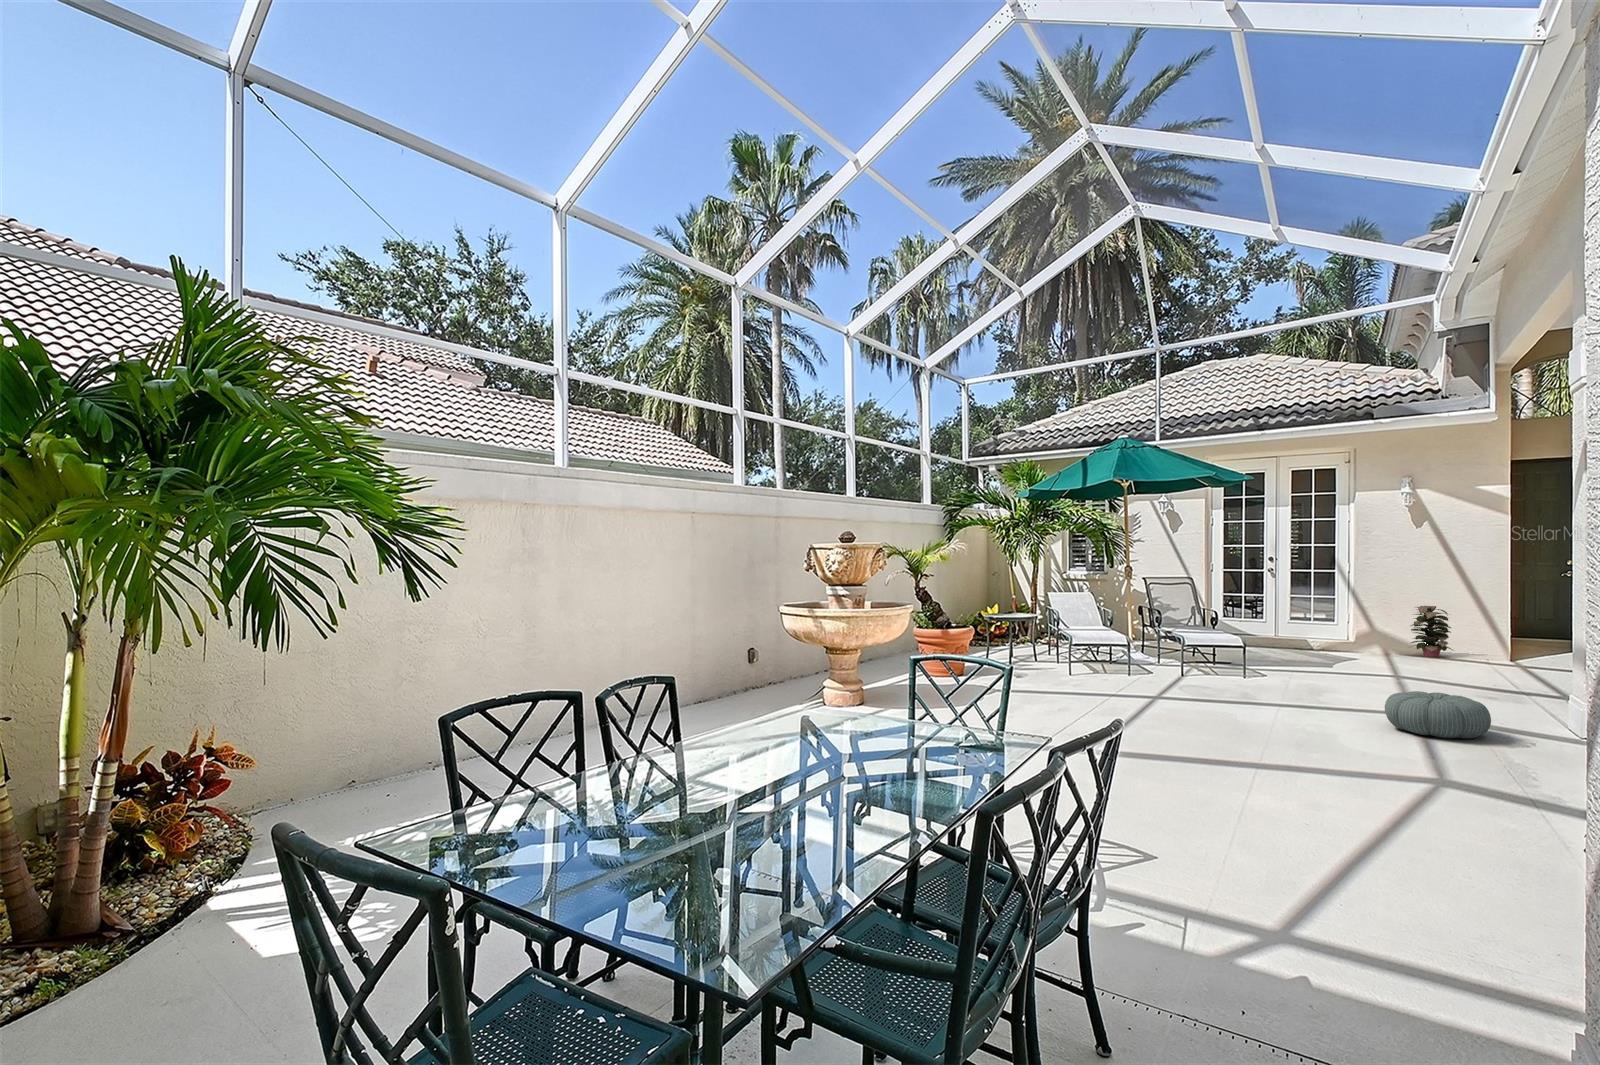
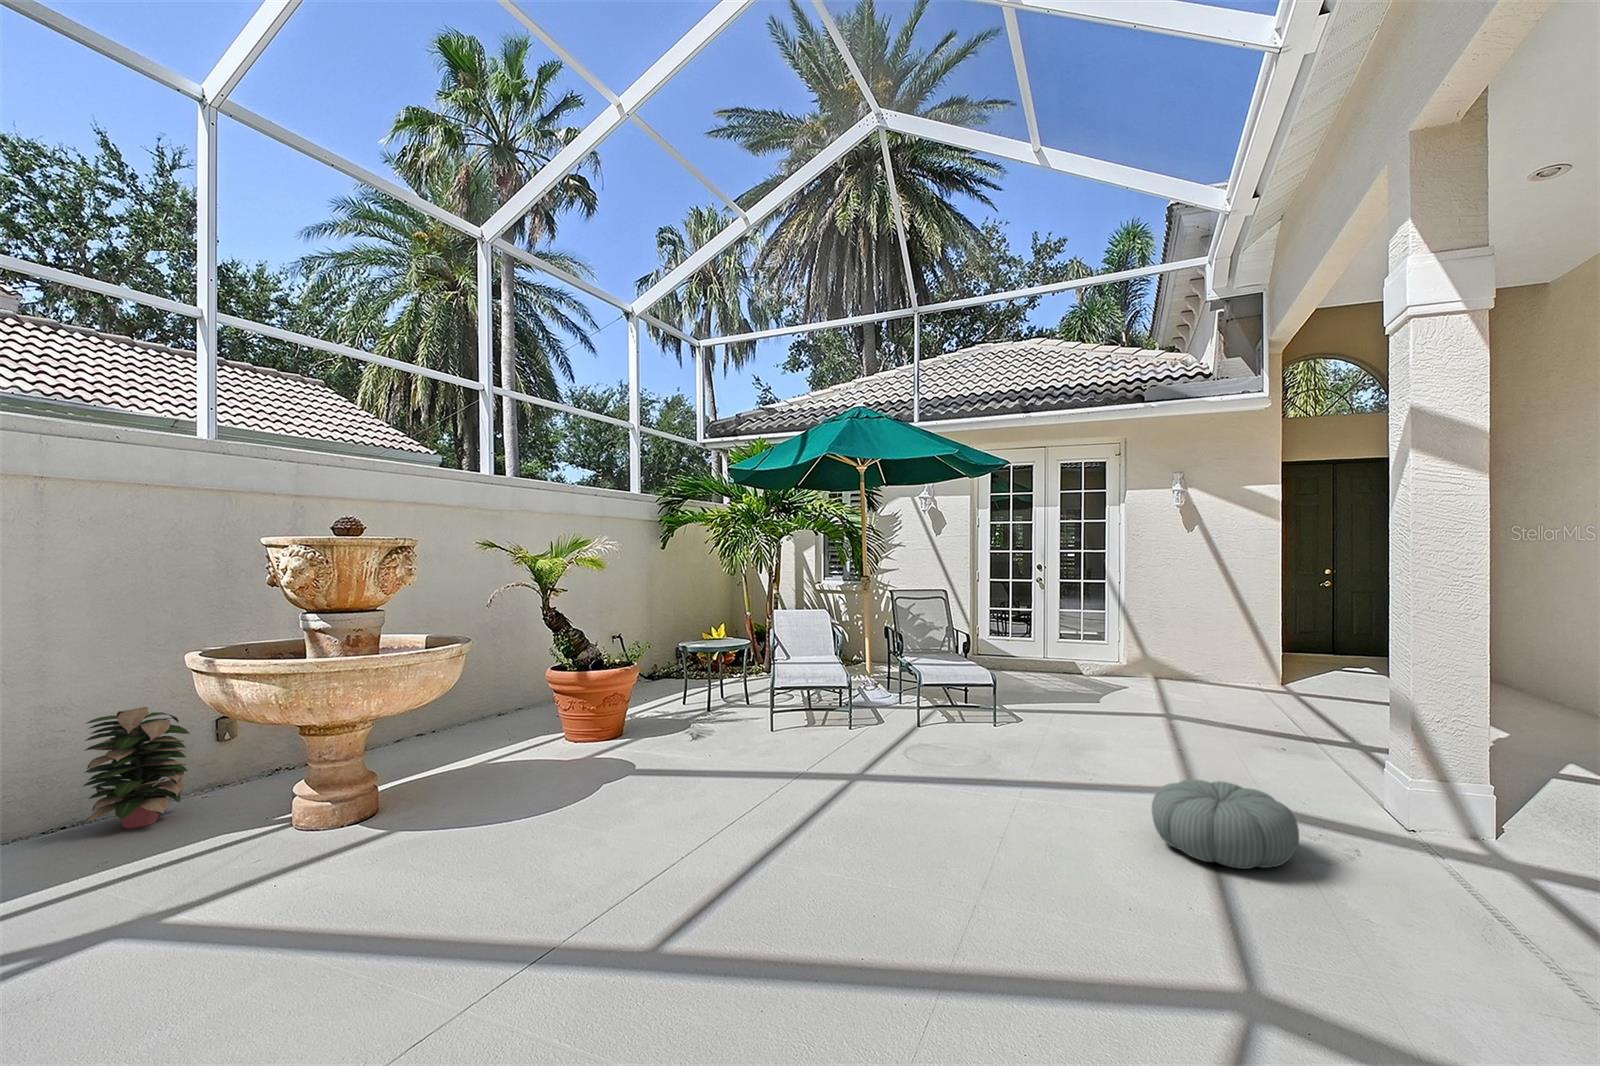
decorative plant: present [1410,606,1452,657] -> present [83,707,189,828]

